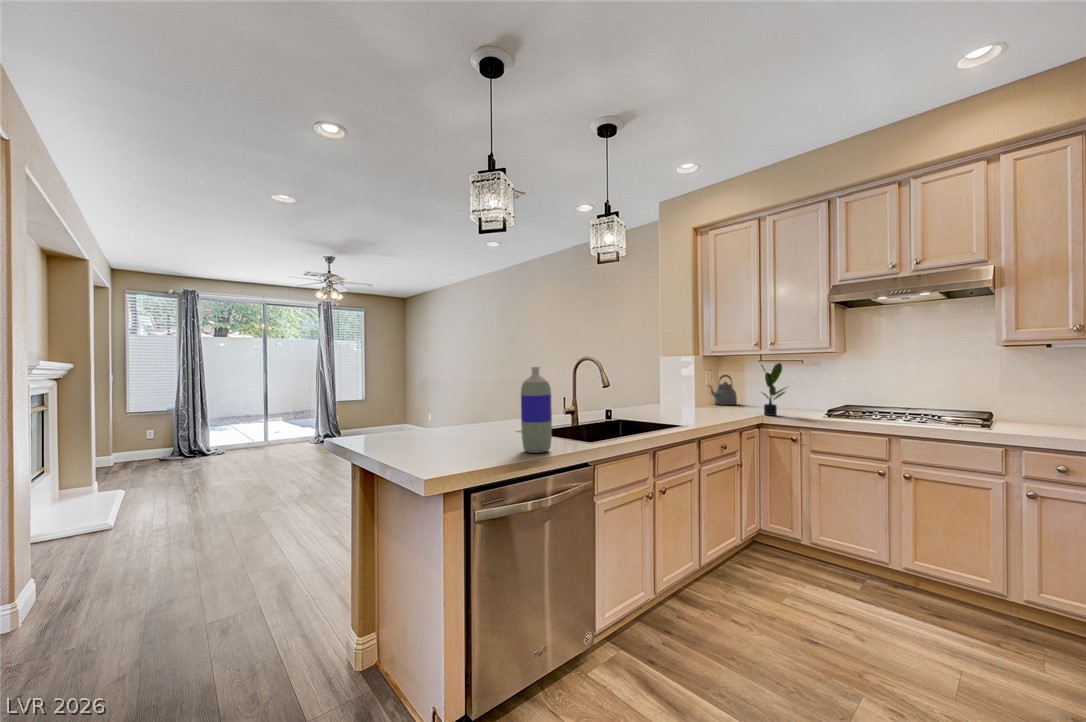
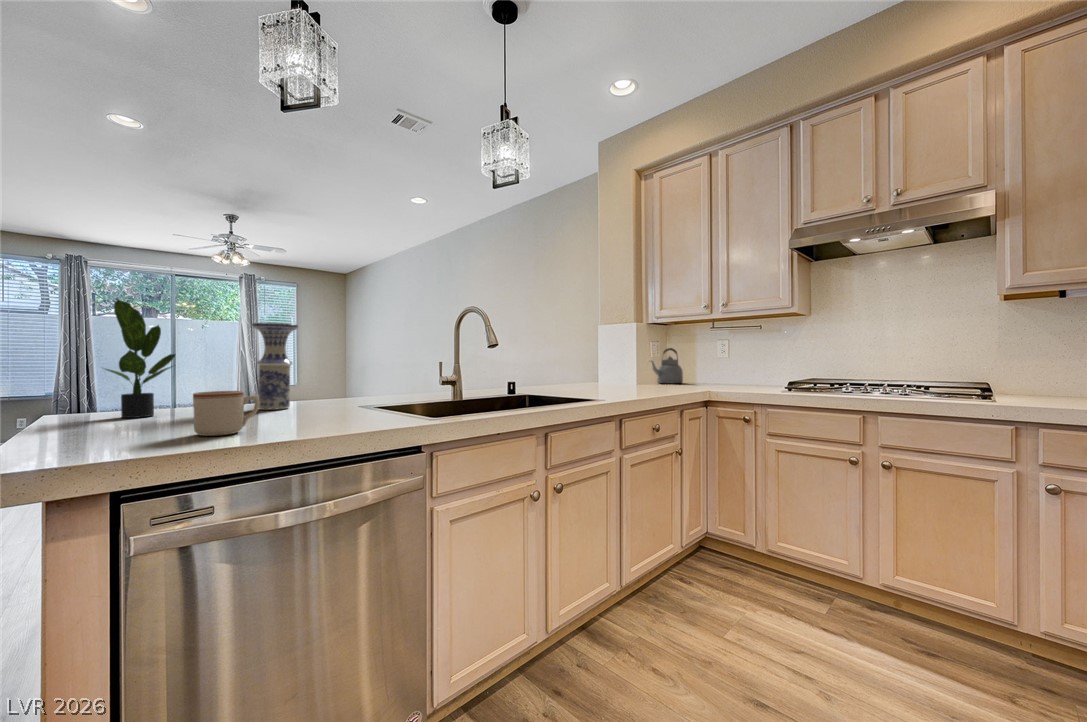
potted plant: present [761,363,785,416] -> present [106,299,175,418]
bottle: present [521,367,552,453] -> none [307,293,361,430]
vase: none [450,375,478,436] -> present [252,323,298,410]
mug: none [463,429,494,457] -> present [193,391,259,436]

